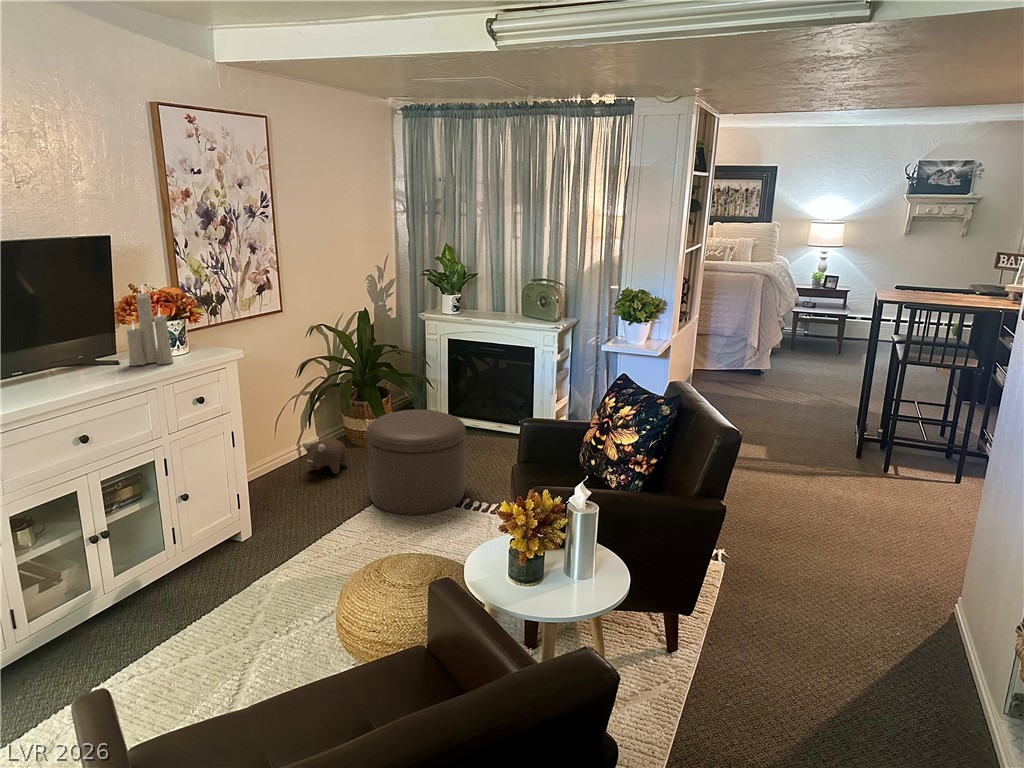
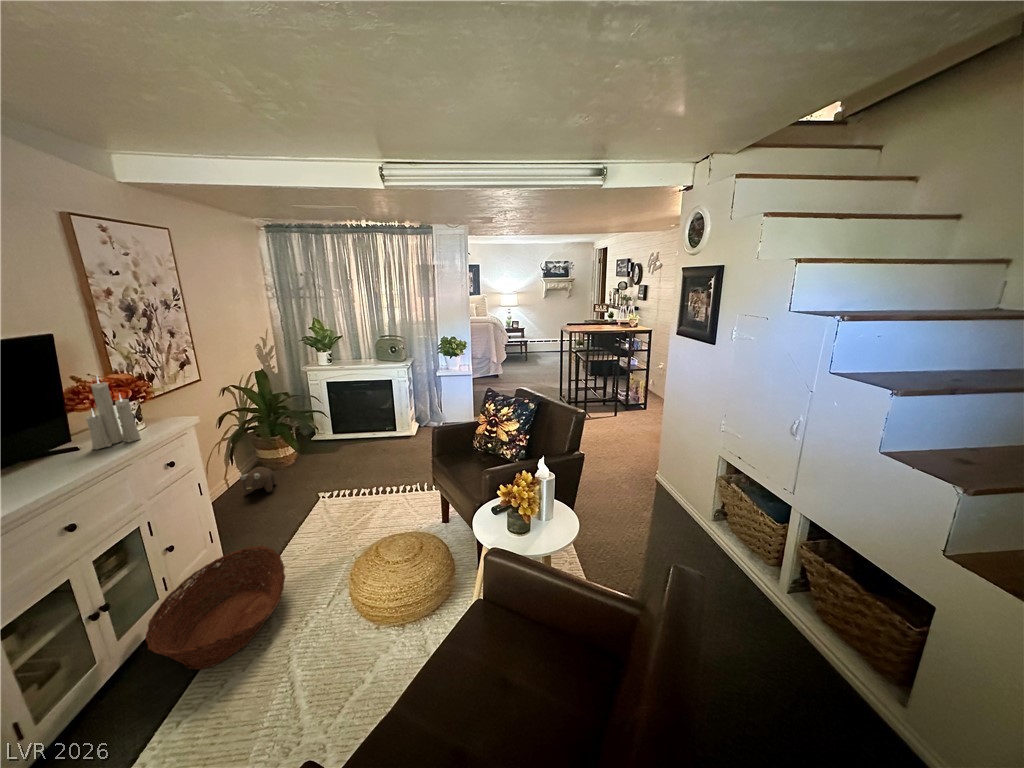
ottoman: present [367,409,466,515] -> none [300,432,377,508]
basket: none [128,524,290,641] -> present [145,546,285,669]

